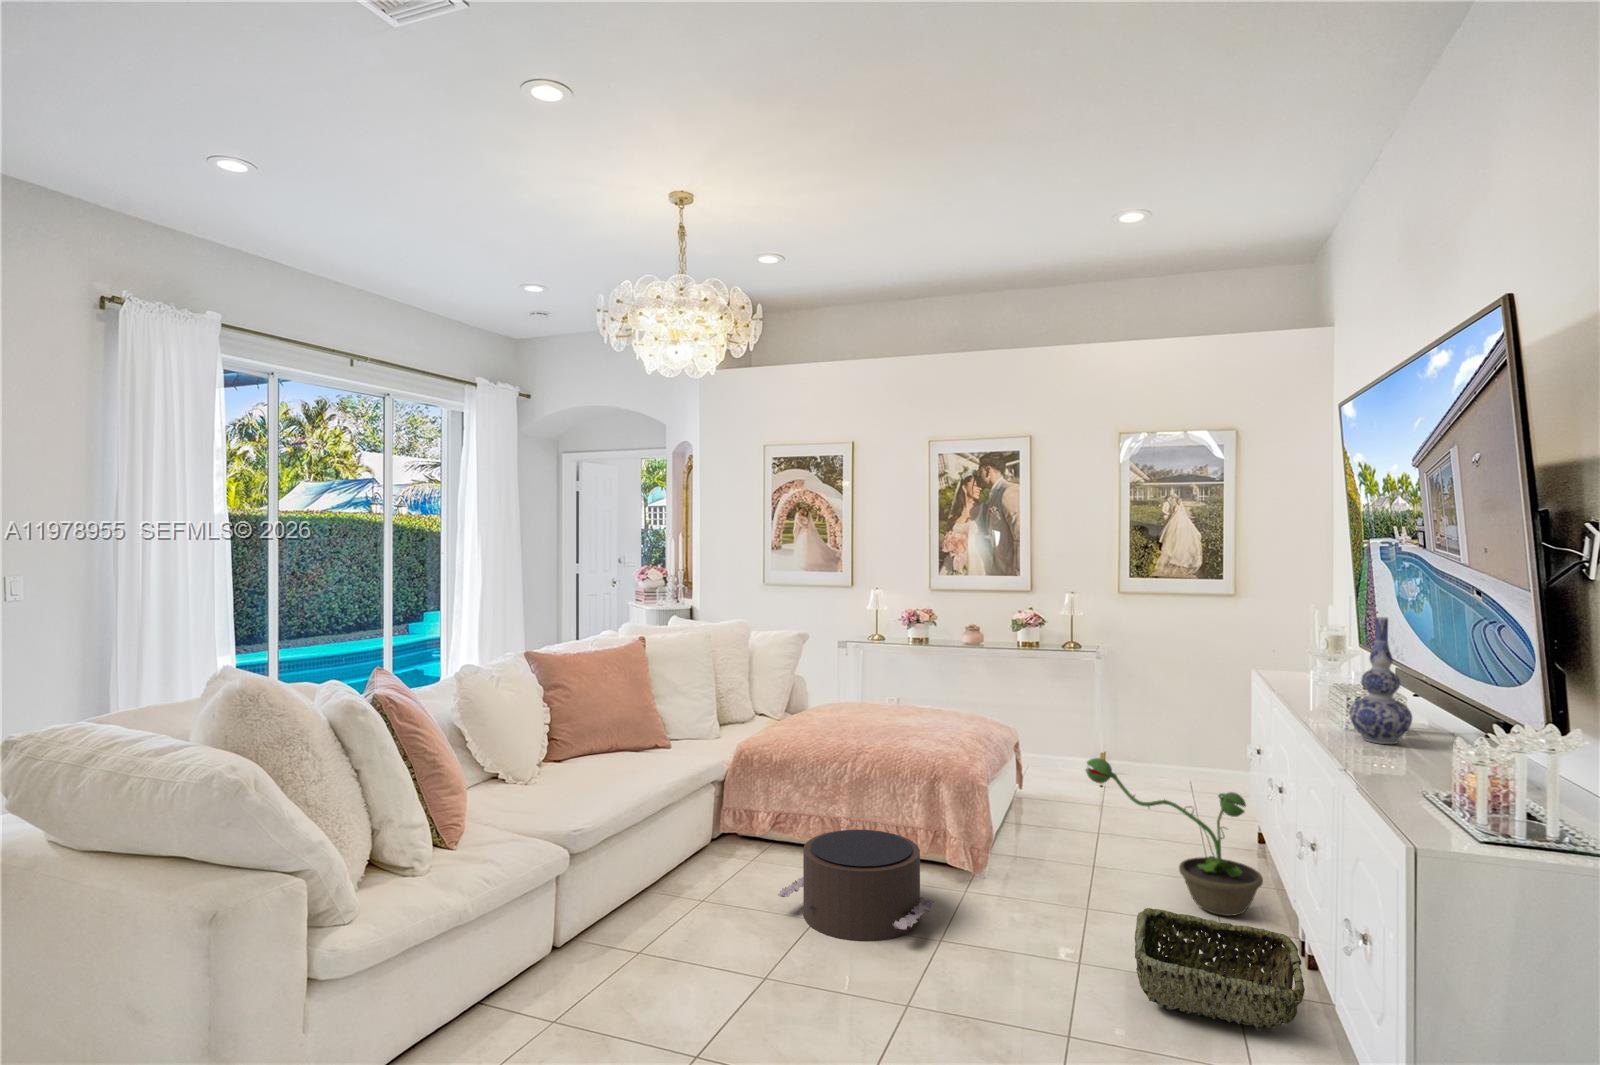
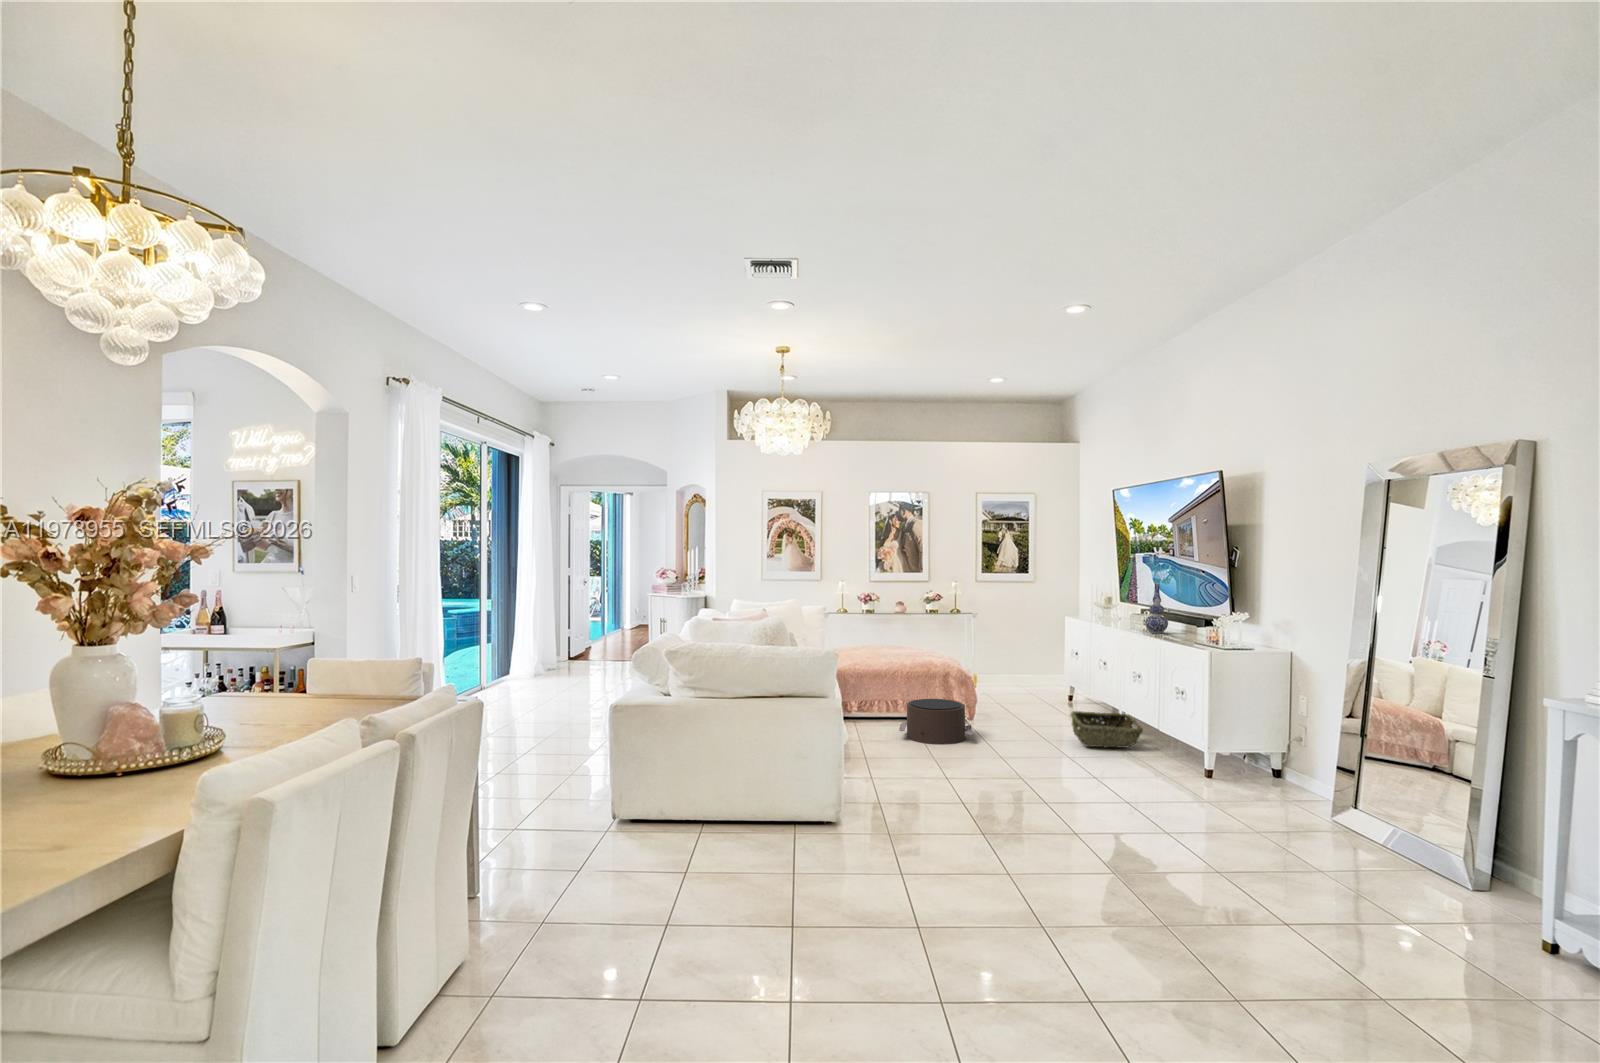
decorative plant: present [1086,758,1263,916] -> none [1017,657,1095,723]

